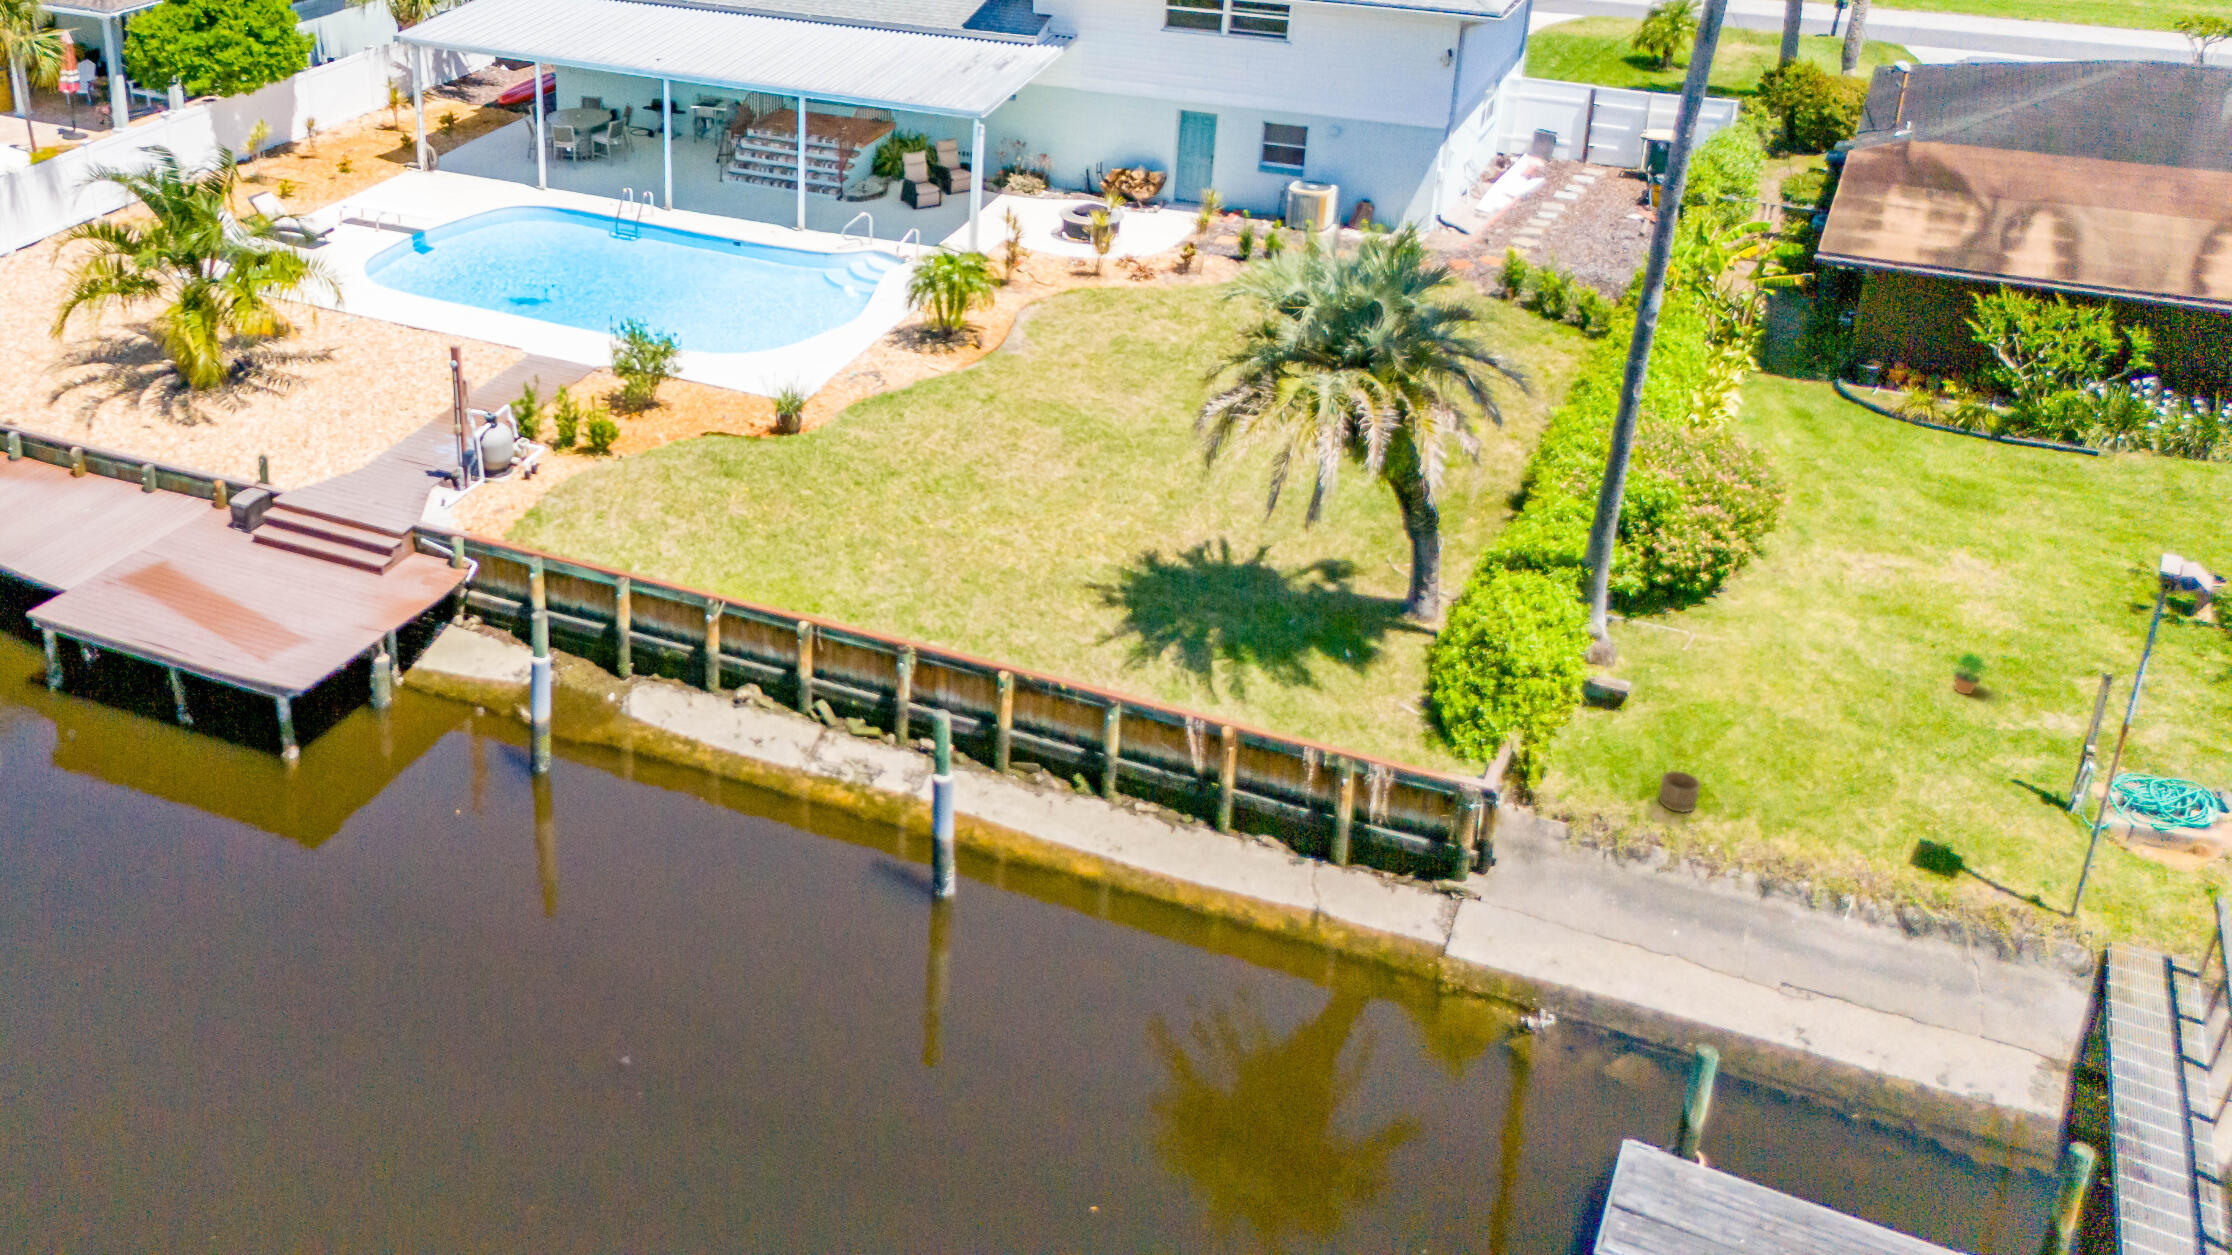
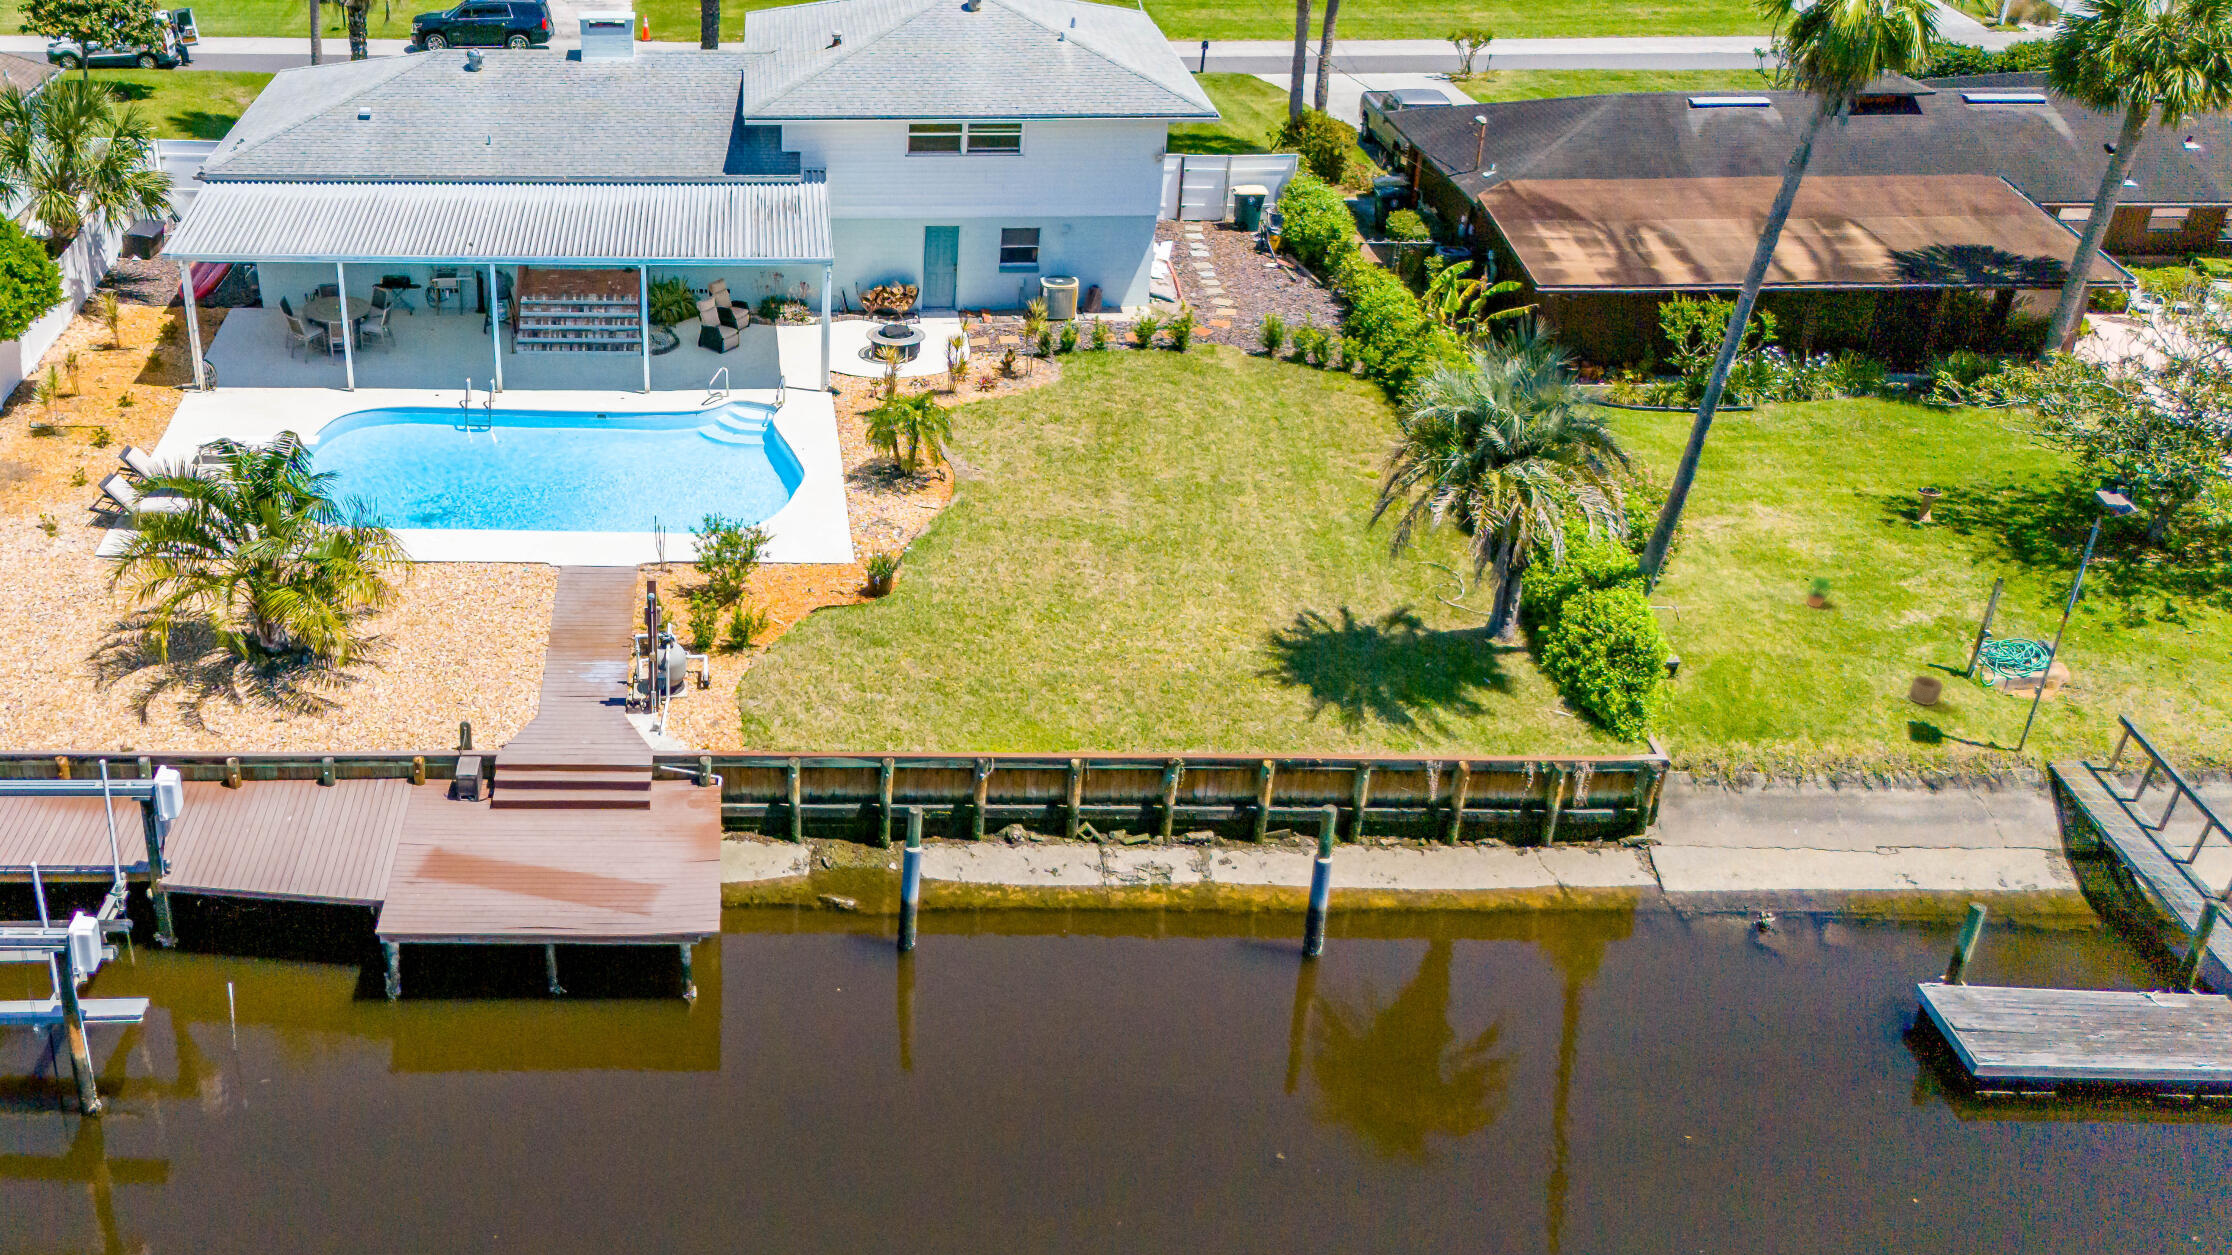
wooden bucket: present [1659,771,1700,812] -> present [1909,676,1943,705]

